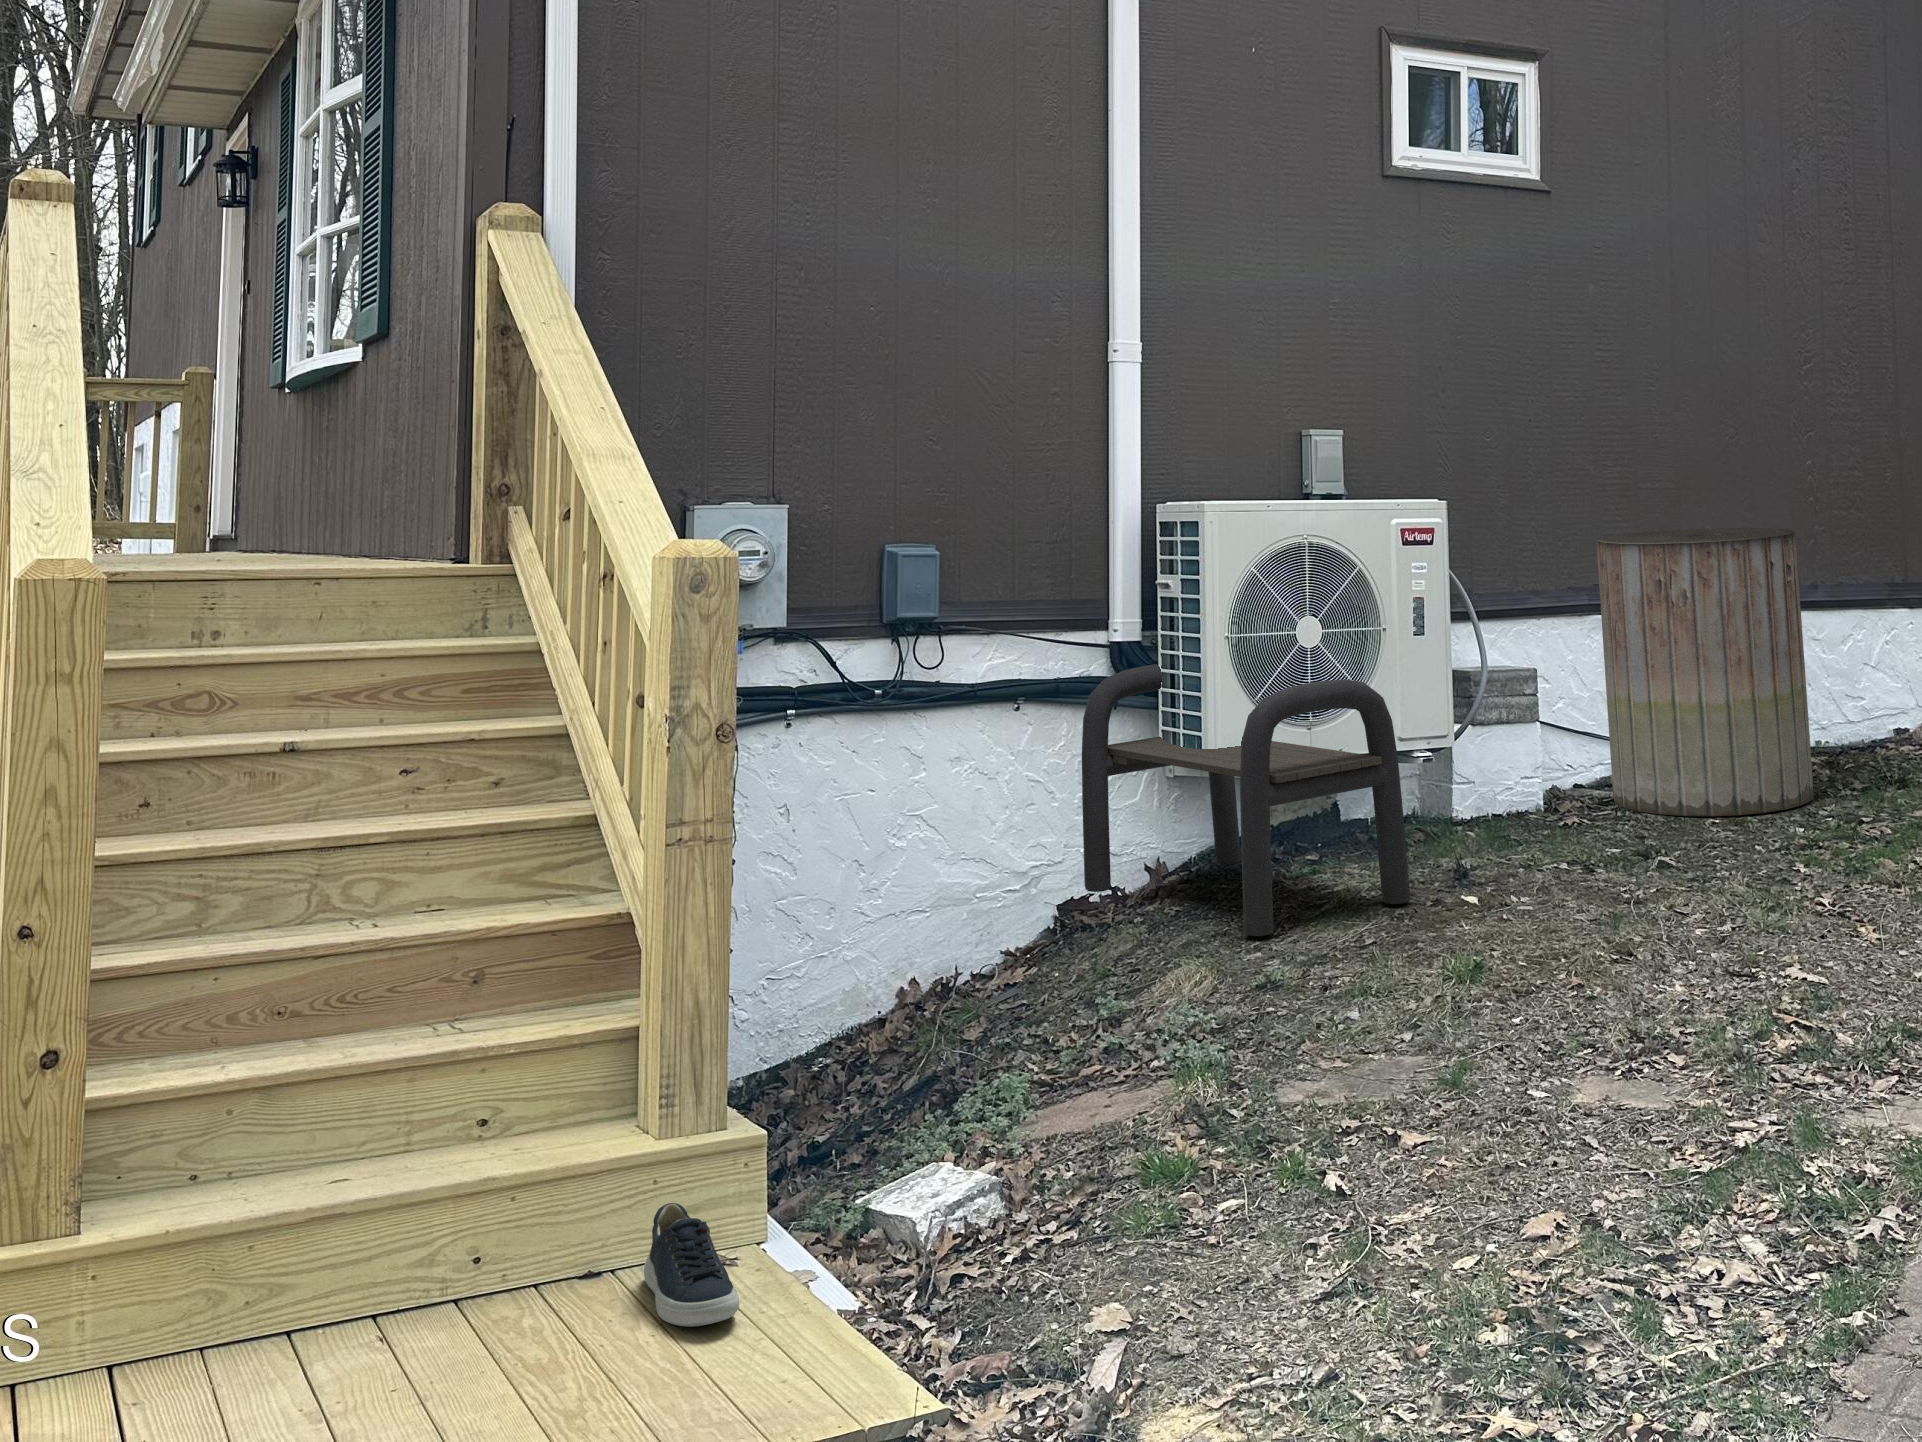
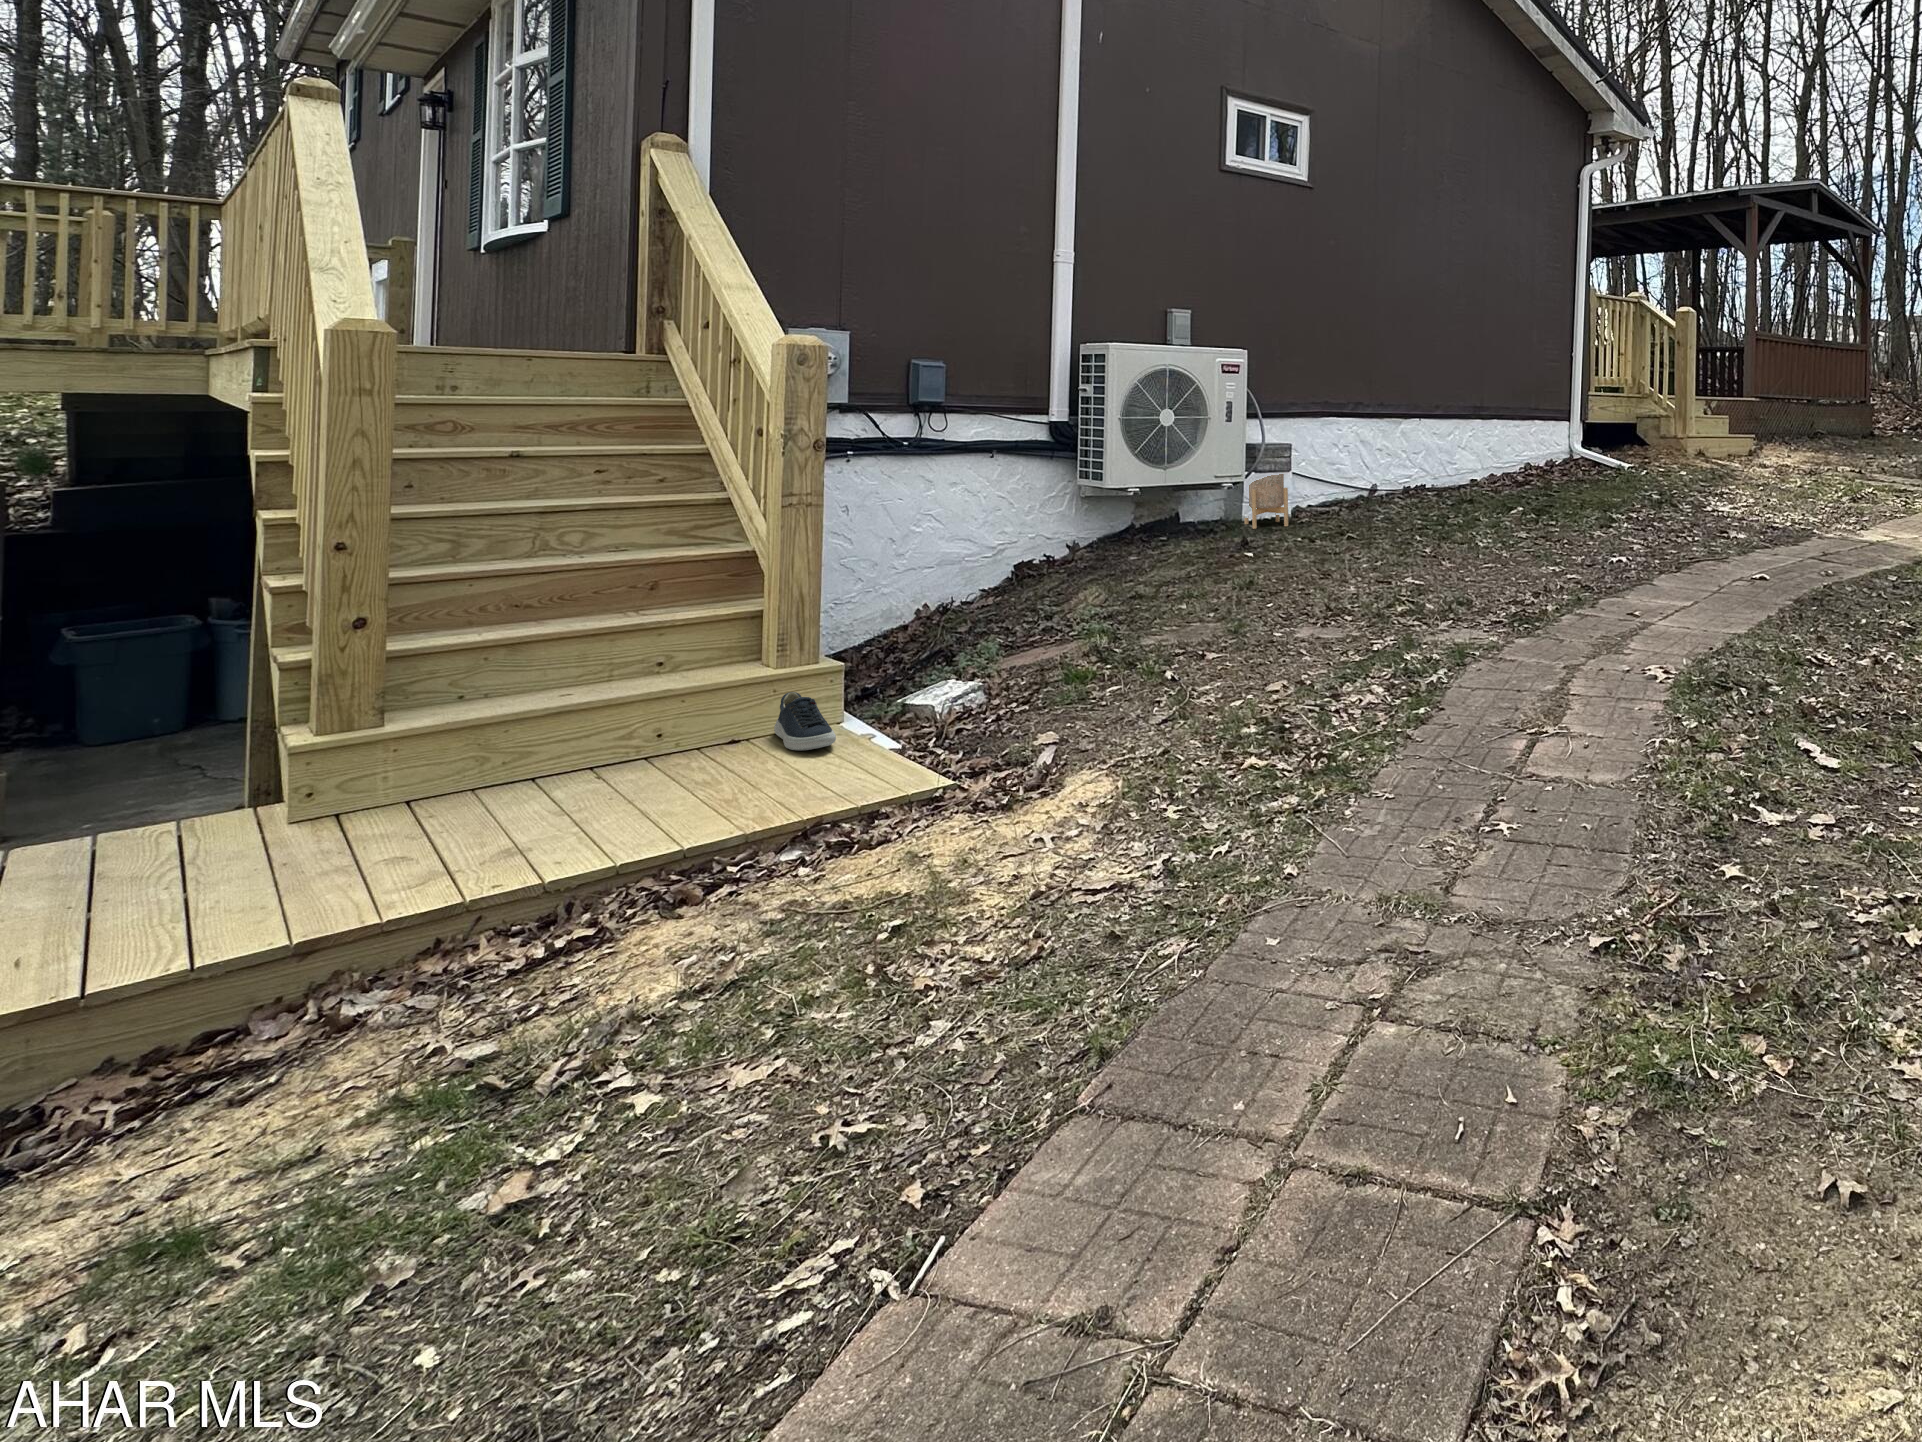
trash can: present [1596,528,1814,816] -> none [1324,375,1428,520]
bench: present [1082,664,1410,936] -> none [1029,433,1216,574]
planter: none [1457,723,1543,833] -> present [1244,474,1288,529]

